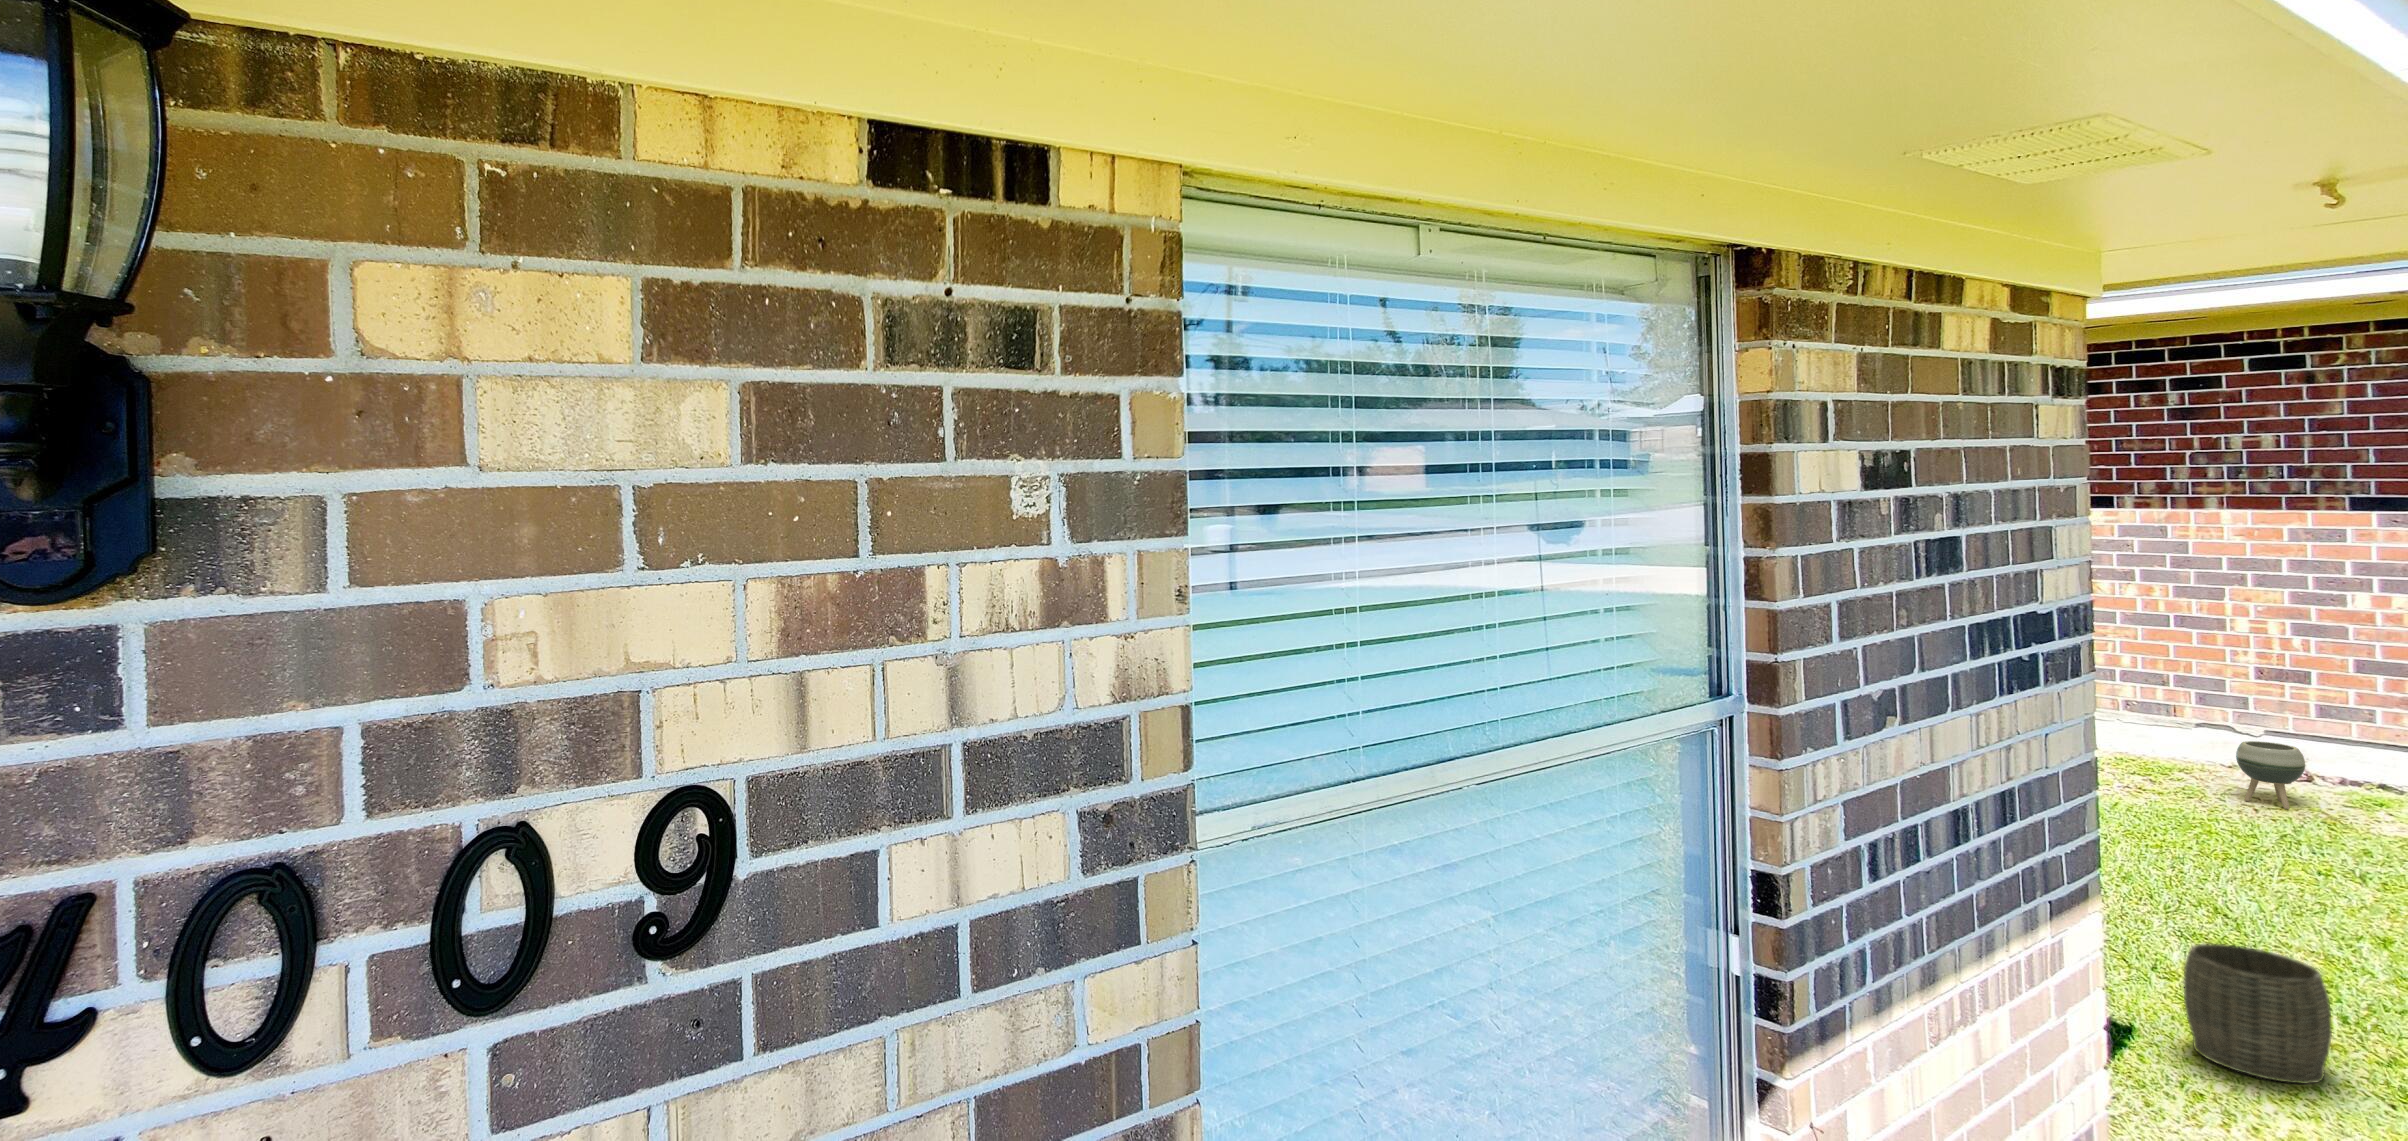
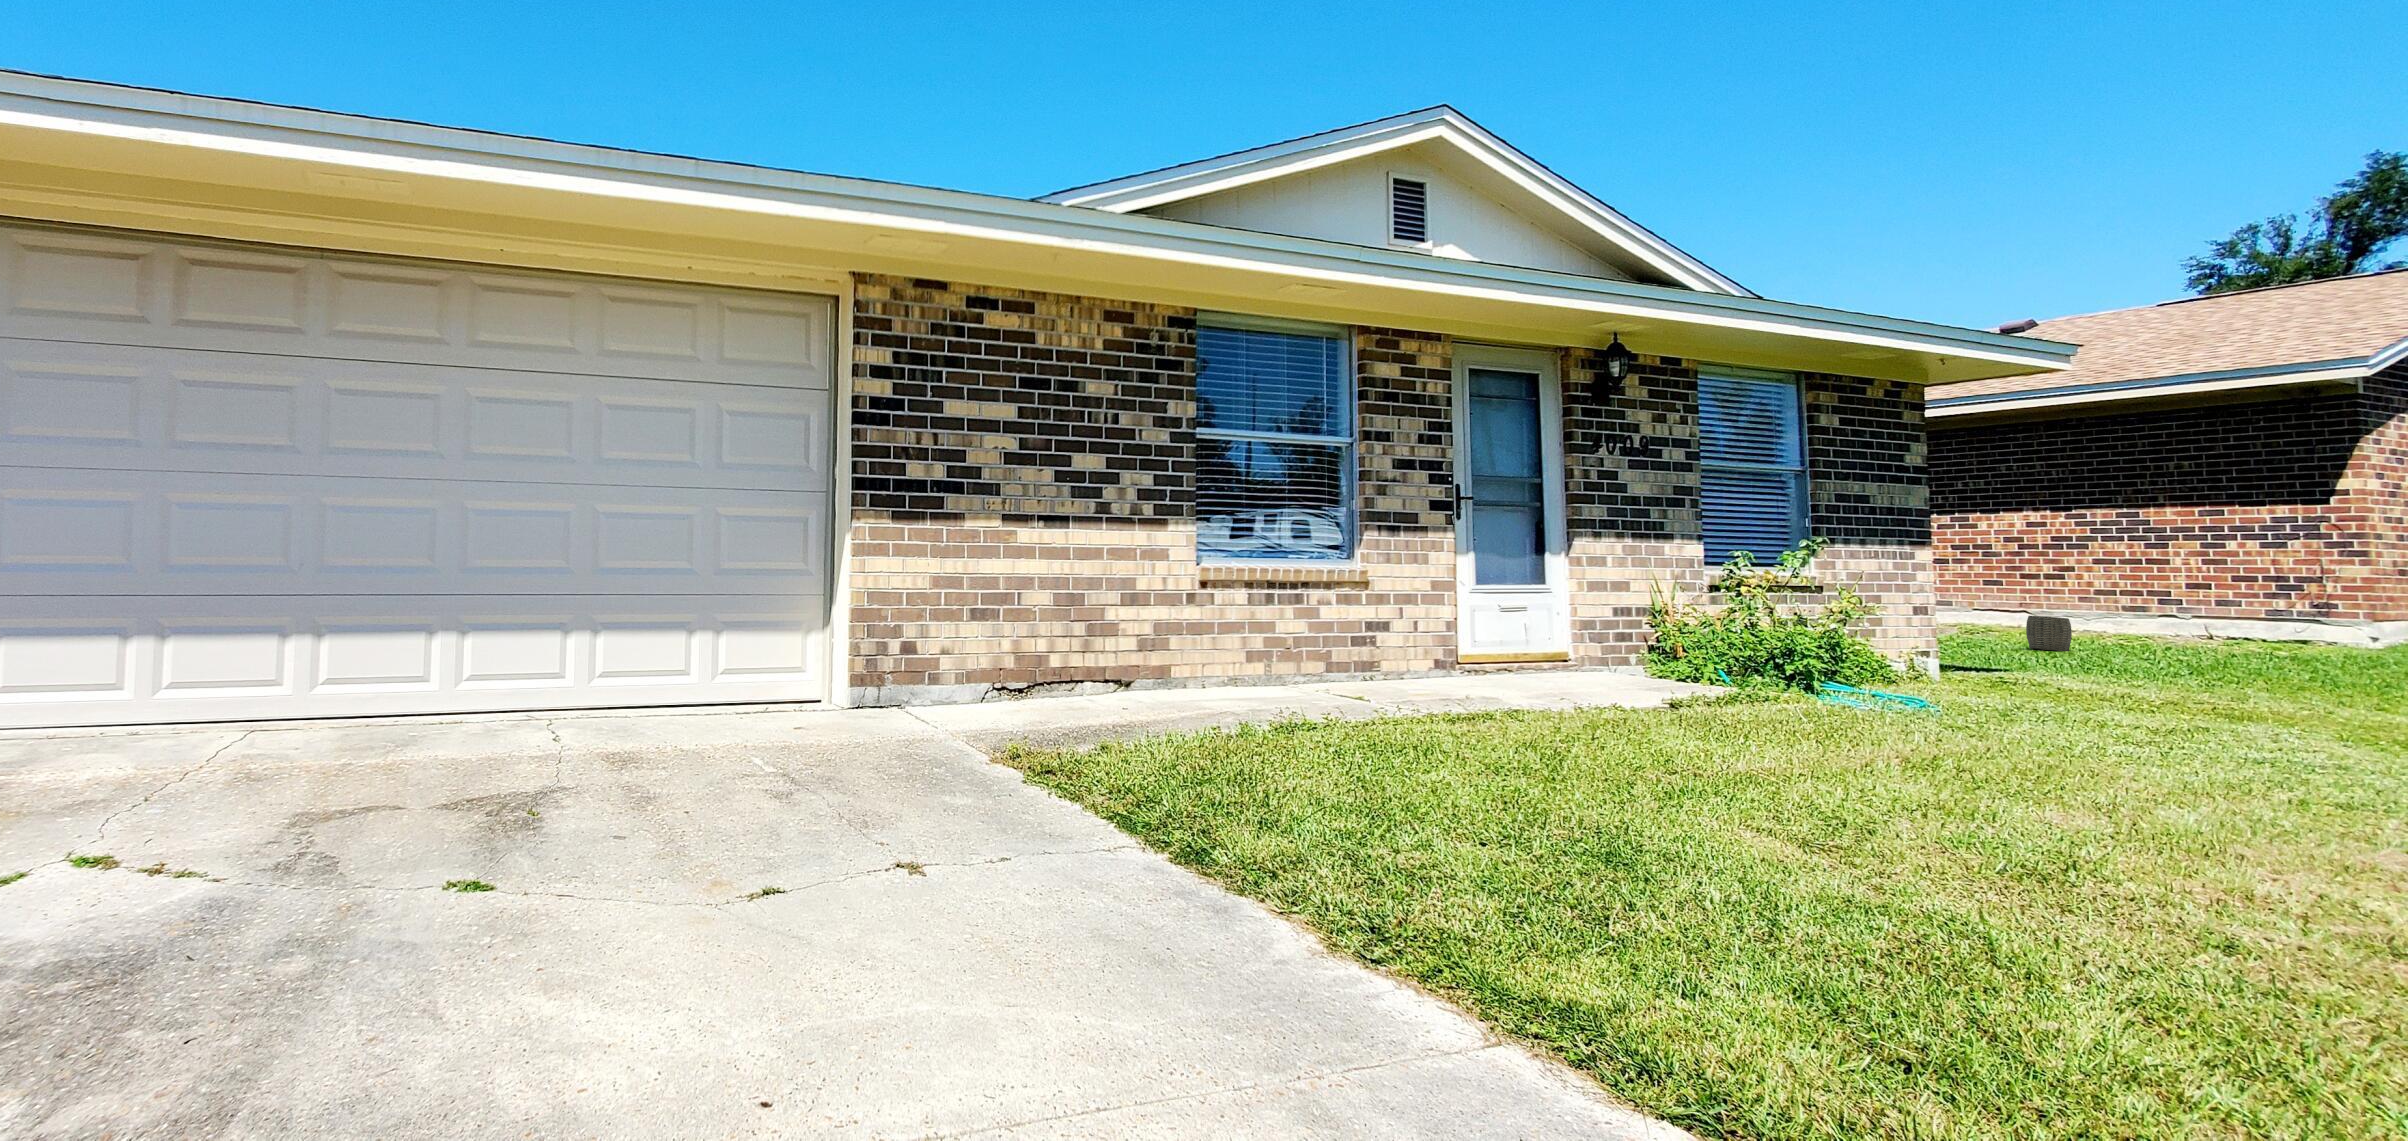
planter: present [2236,741,2305,809] -> none [2151,604,2180,631]

